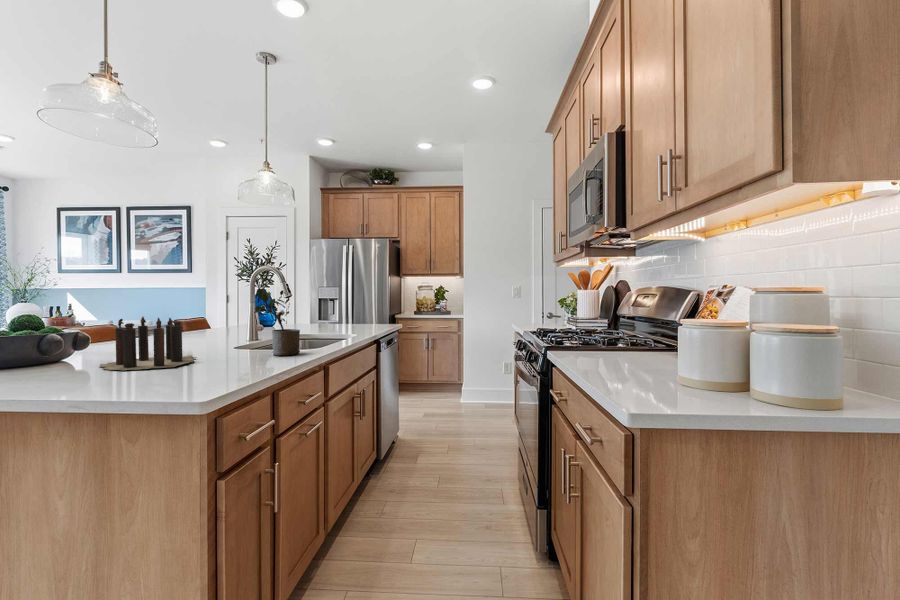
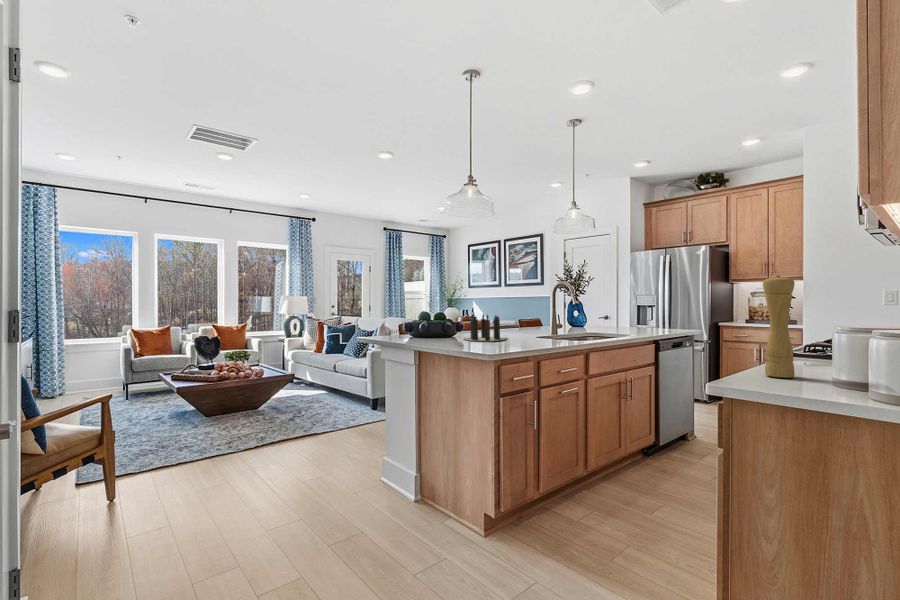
pepper mill: none [613,266,646,386] -> present [763,276,795,378]
potted plant: present [254,289,300,356] -> none [539,297,568,342]

